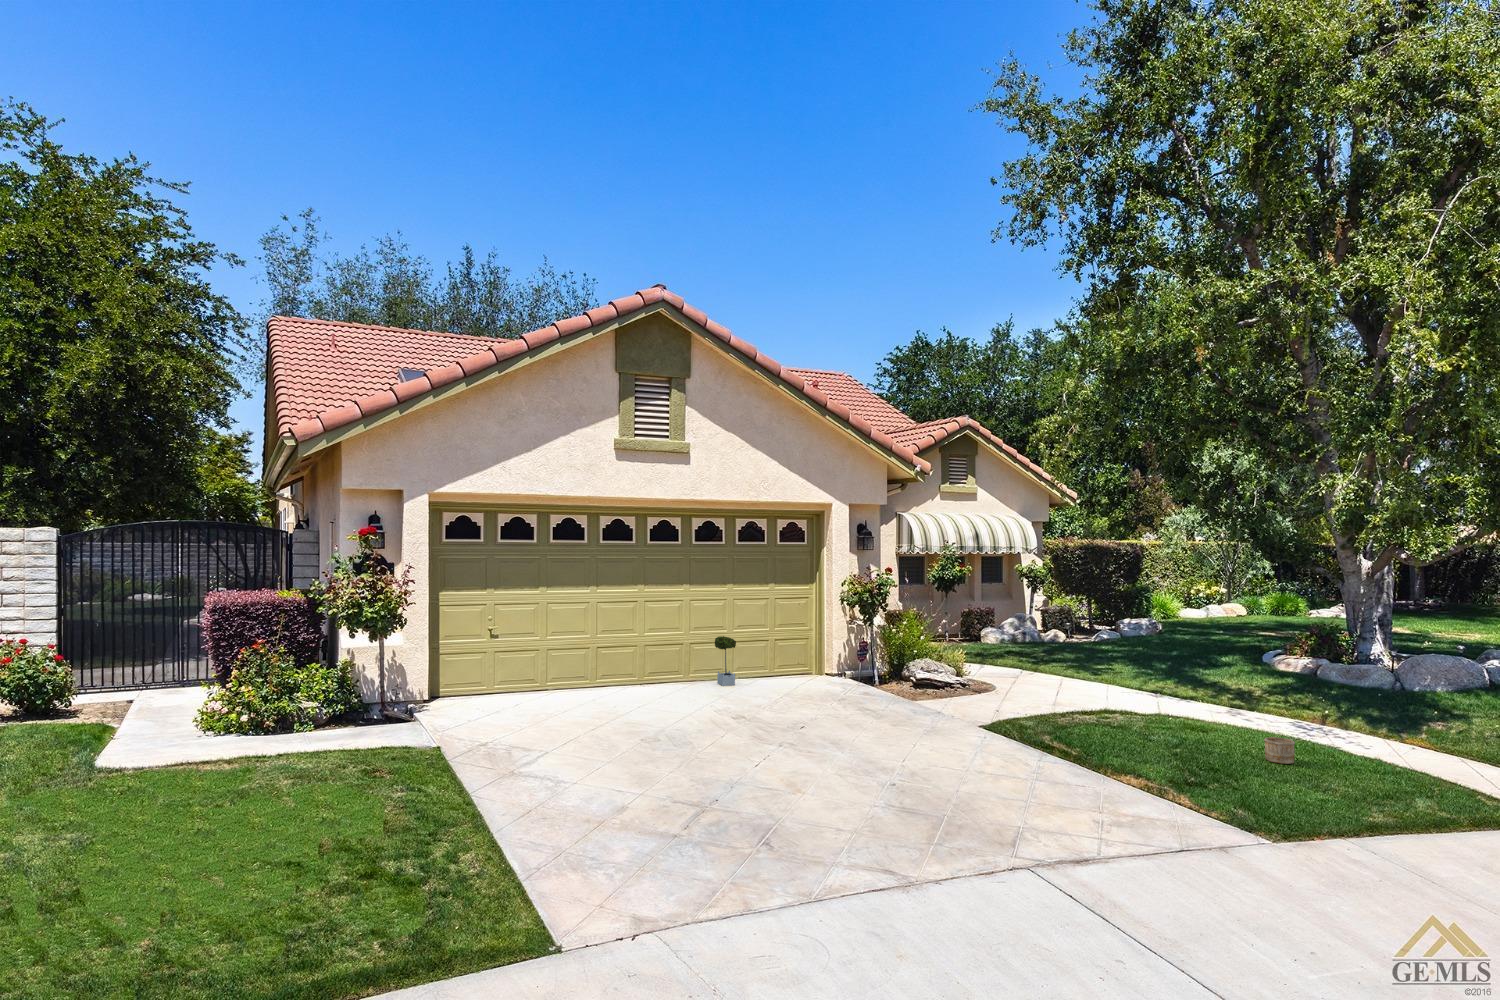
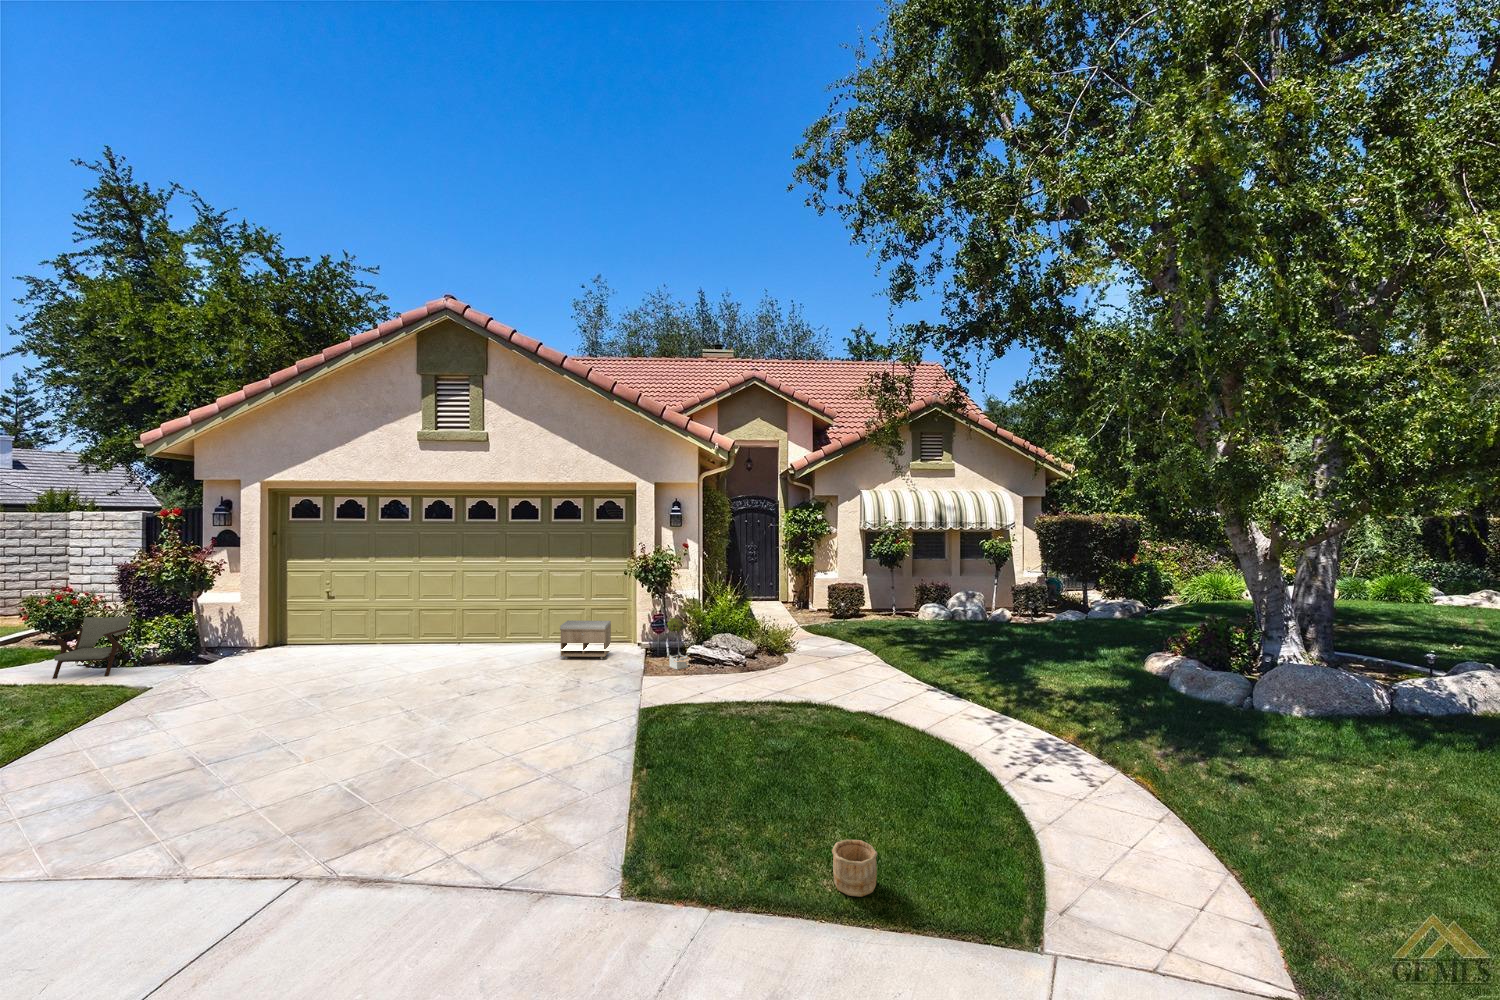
potted tree: present [715,636,736,686] -> present [667,618,688,670]
storage bench: none [757,644,810,685] -> present [560,620,611,659]
lounge chair: none [250,663,328,746] -> present [51,616,137,679]

